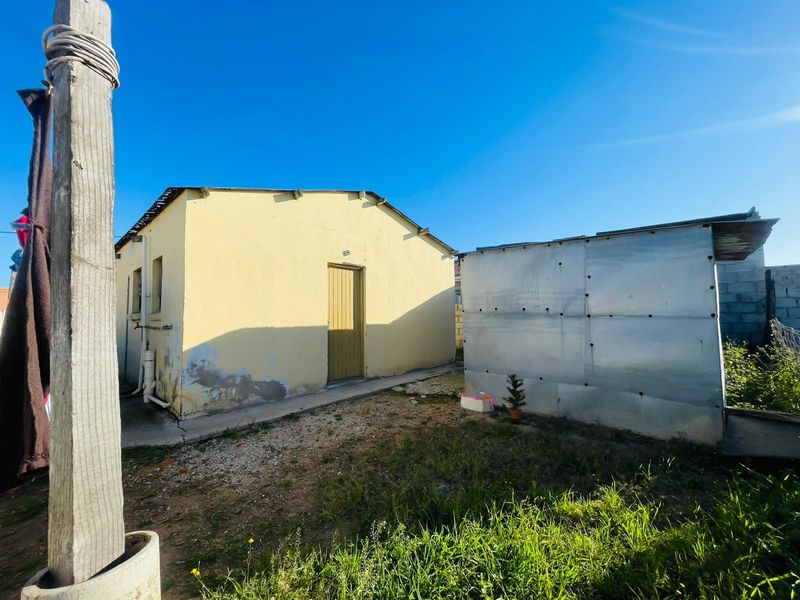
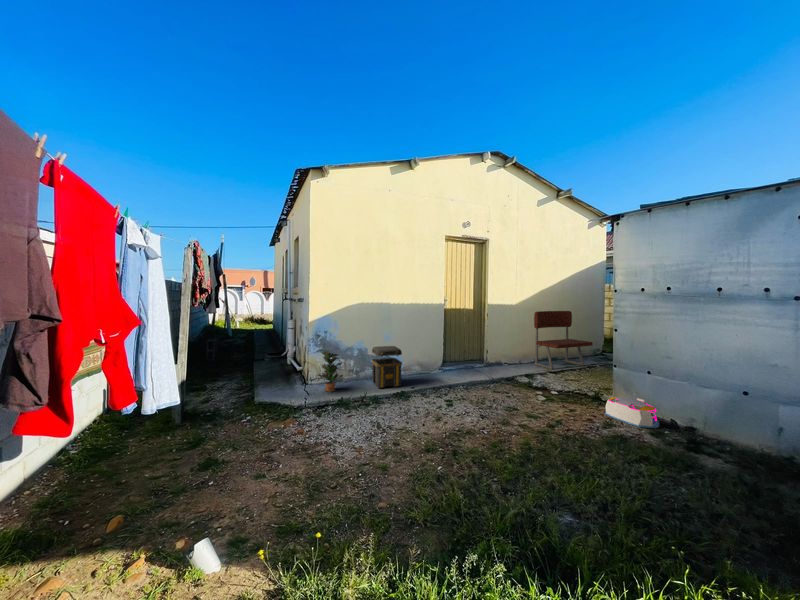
bench: none [405,328,449,378] -> present [534,311,593,370]
toolbox: none [256,370,290,414] -> present [372,346,402,388]
potted plant: present [502,374,527,419] -> present [318,351,343,392]

